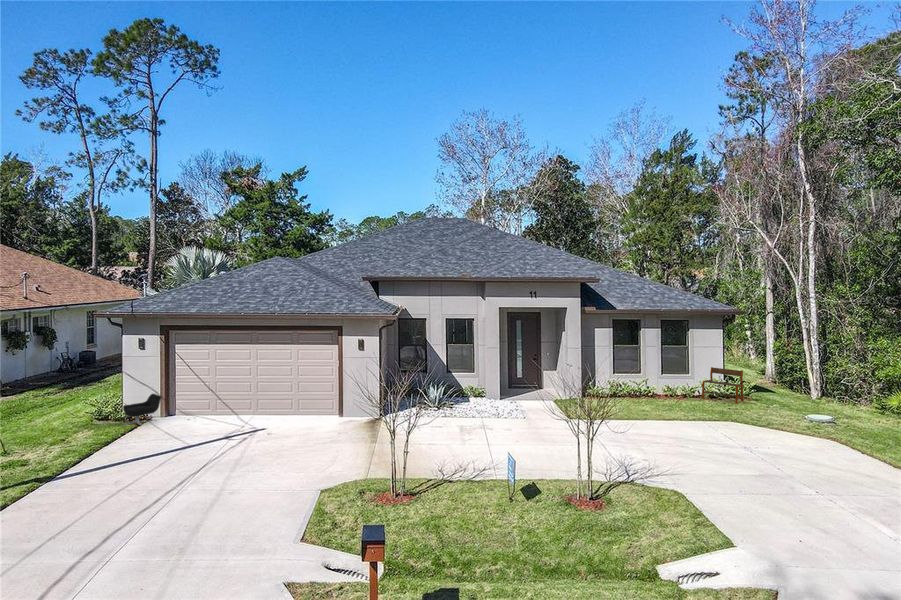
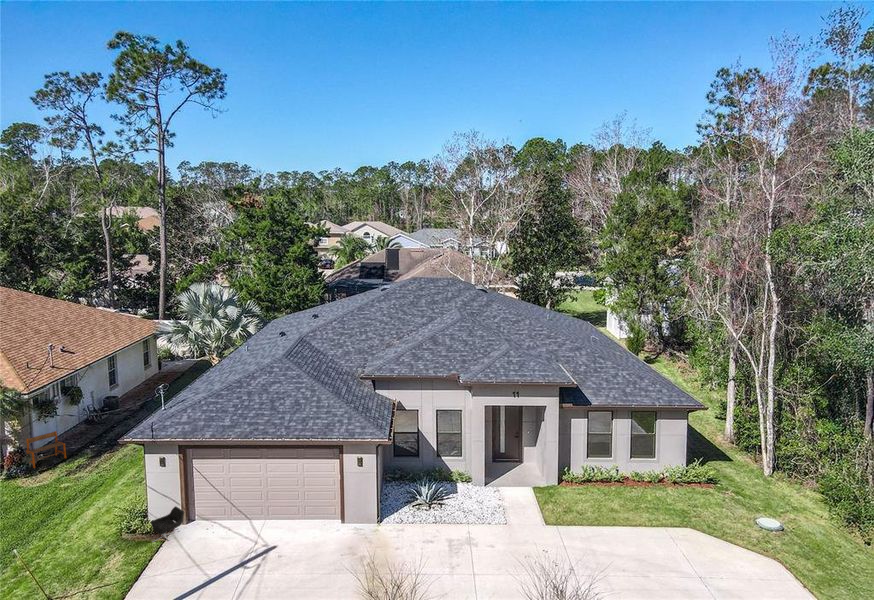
bench: present [702,367,744,404] -> present [26,431,66,468]

